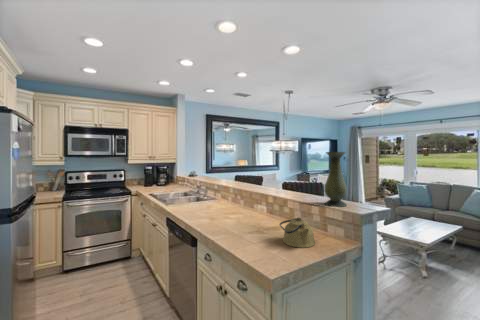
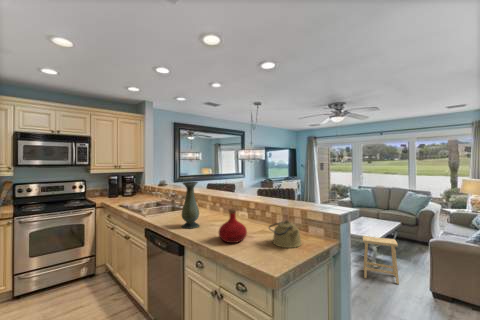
vase: present [325,152,347,207] -> present [182,182,199,229]
bottle: none [228,202,257,238] -> present [219,208,247,243]
footstool: none [406,239,450,299] -> present [363,236,399,284]

